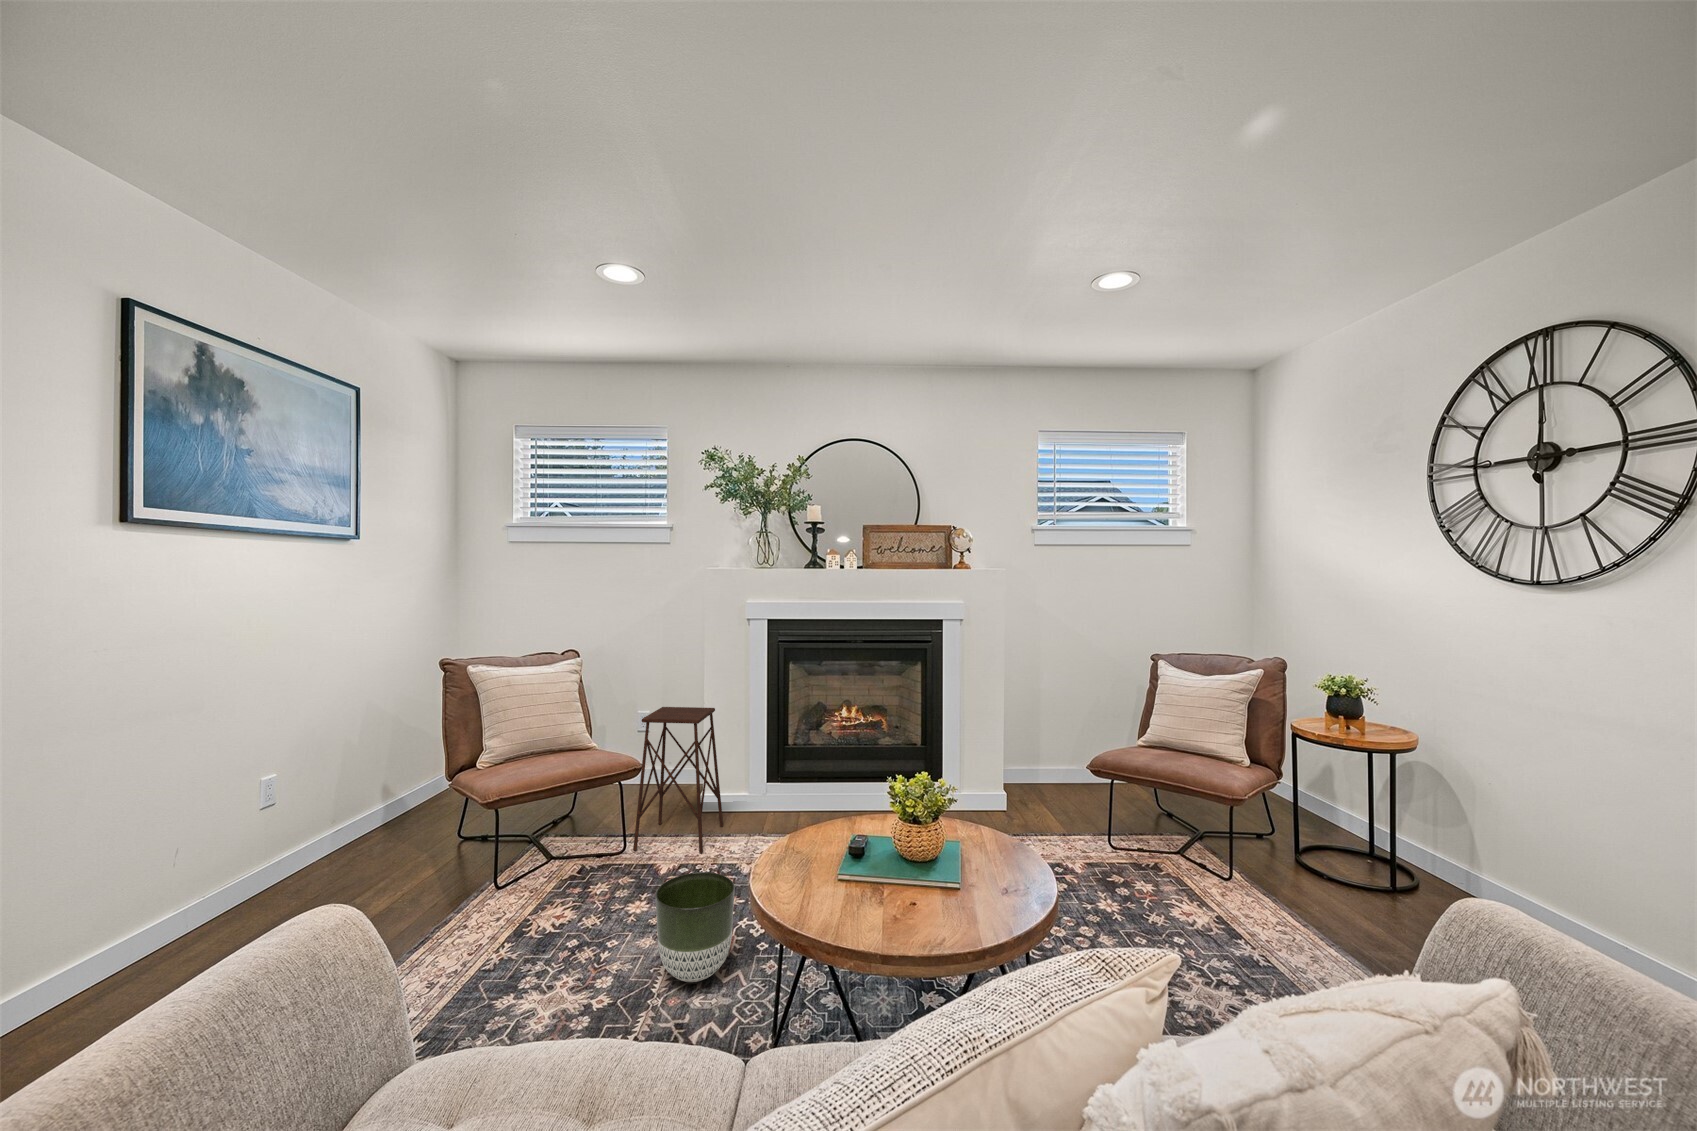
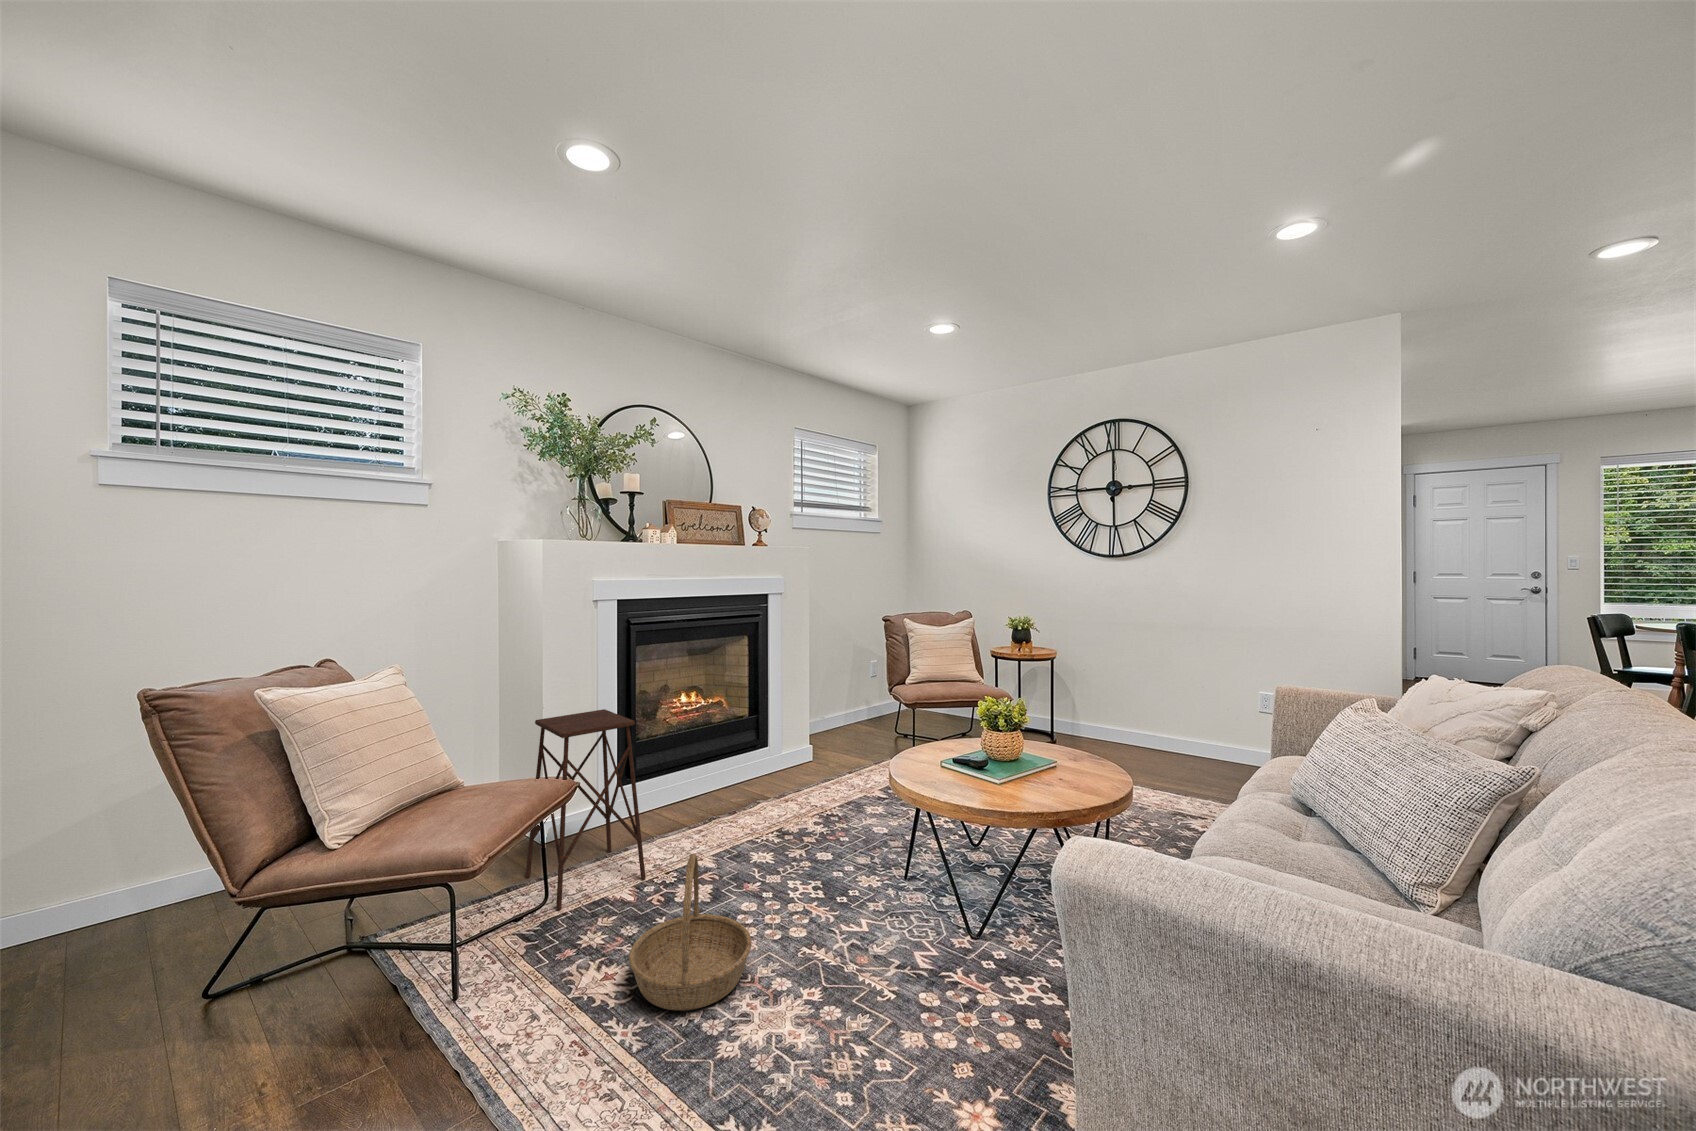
basket: none [548,829,649,947] -> present [629,853,752,1011]
planter: present [656,872,735,982] -> none [817,849,898,963]

